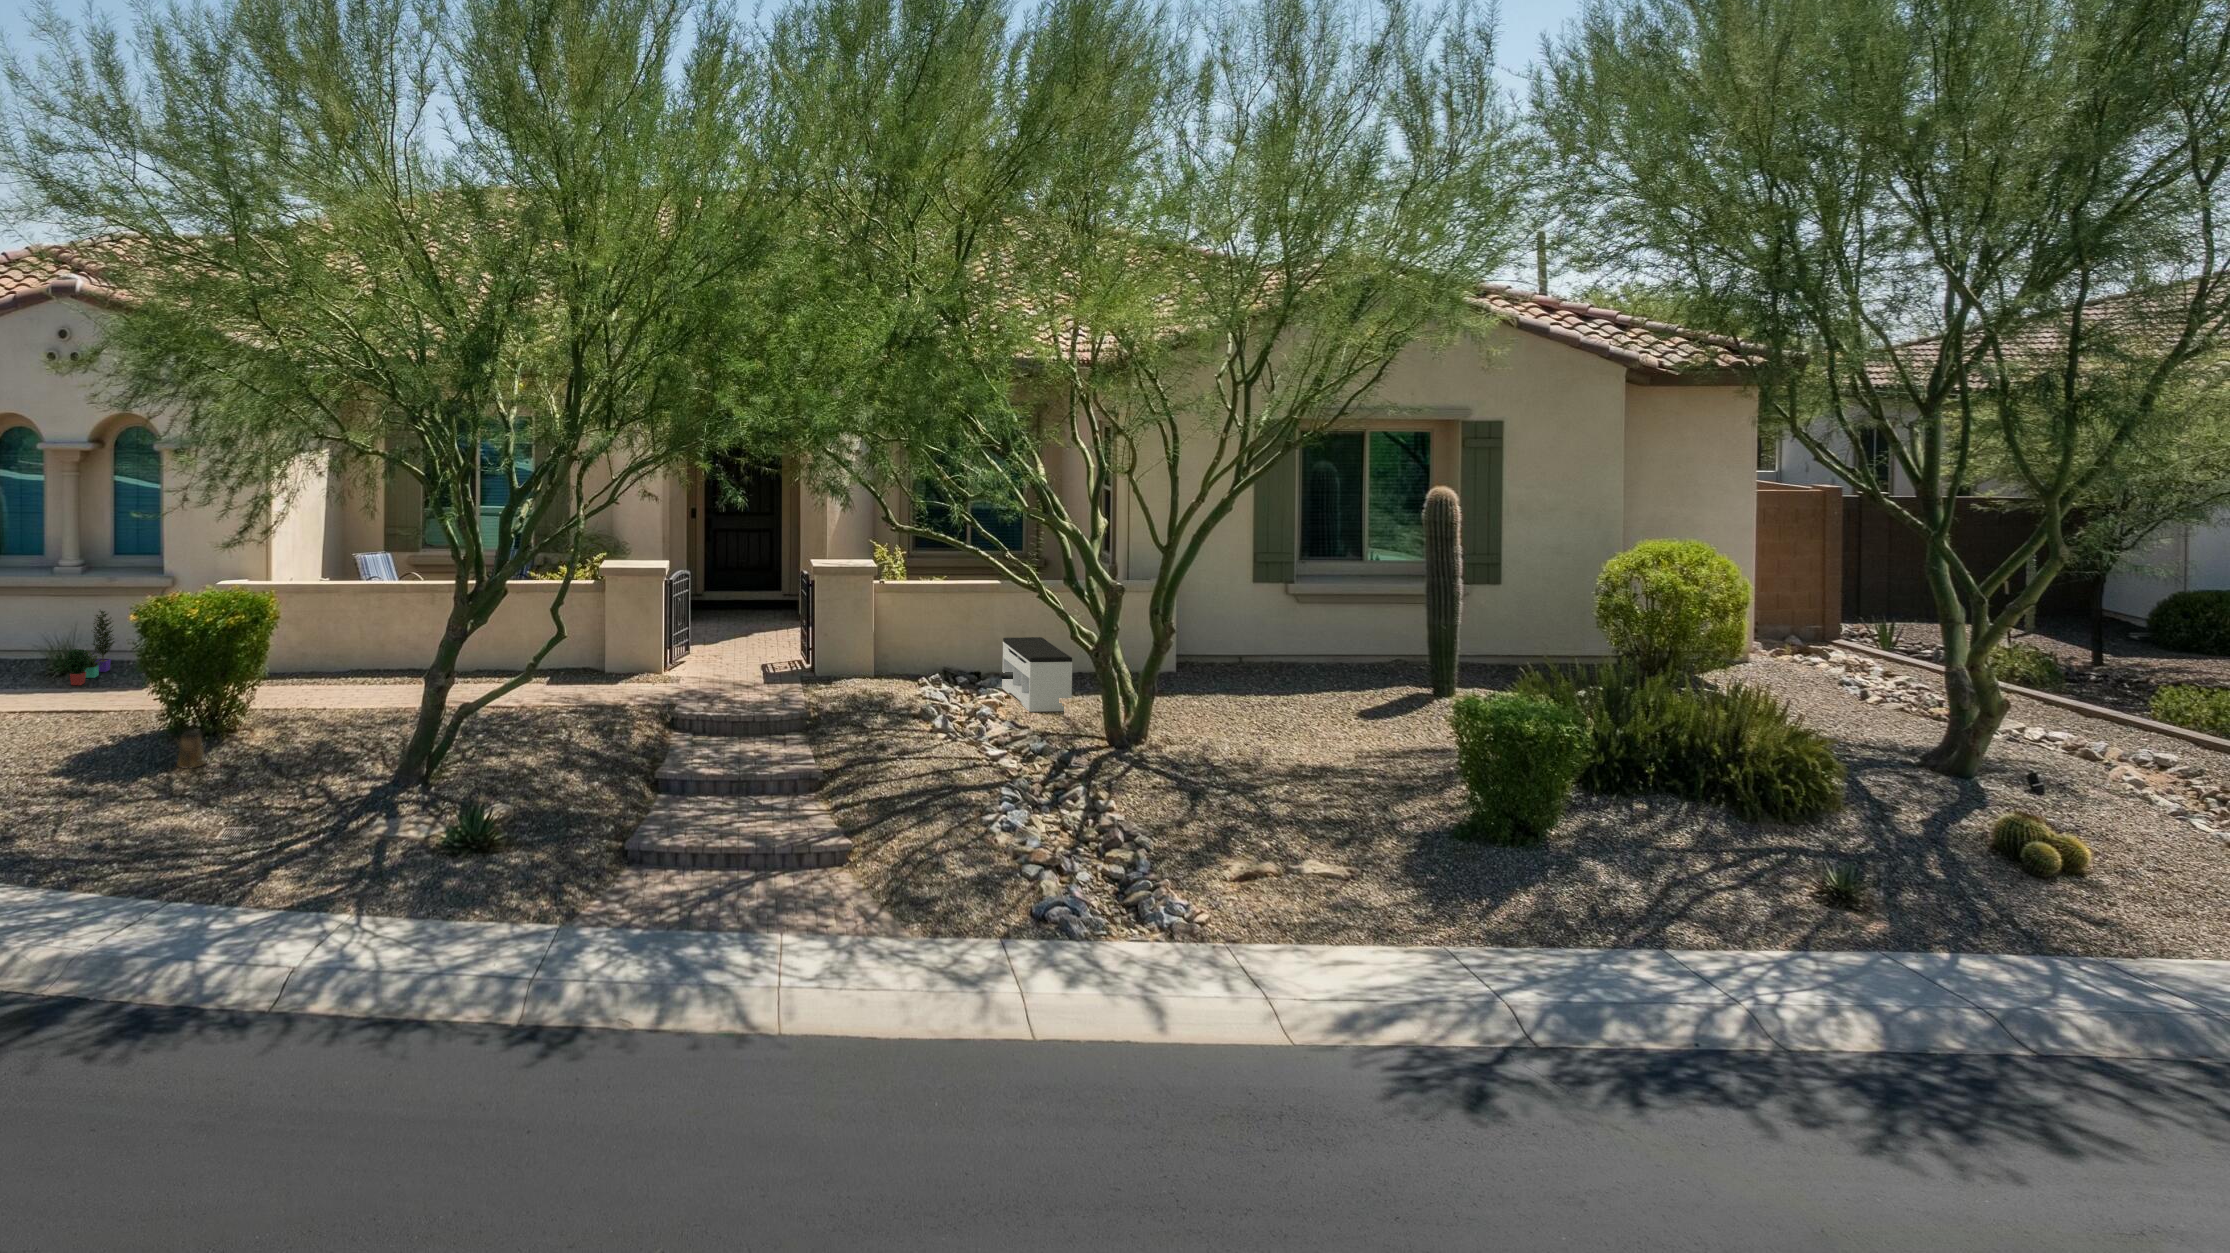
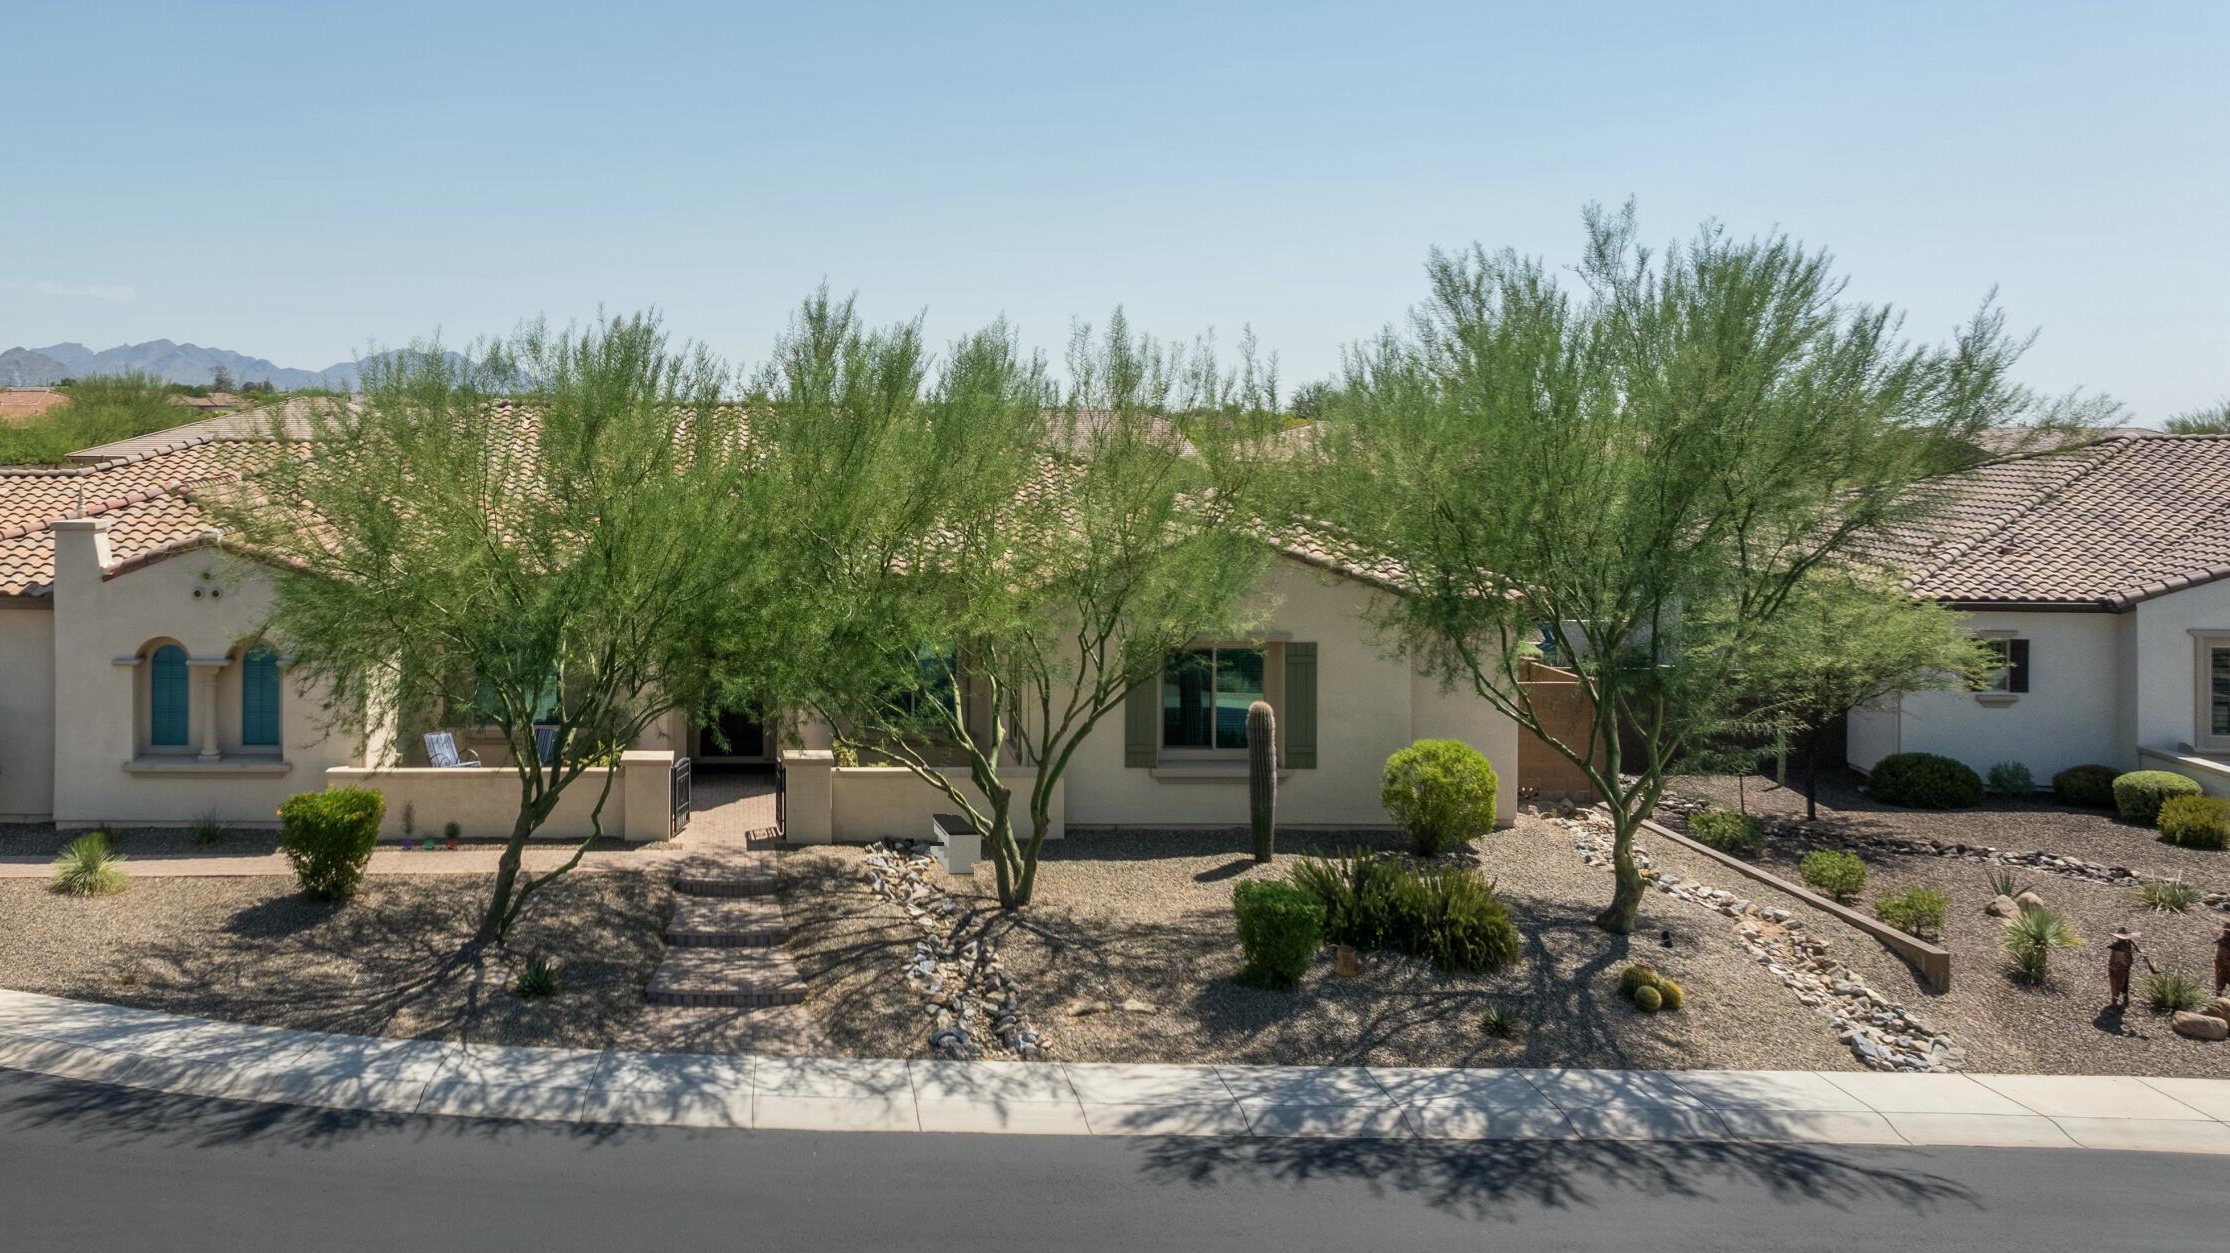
potted plant: present [63,610,114,685] -> present [399,802,462,849]
watering can: present [176,730,206,769] -> present [1327,944,1381,977]

